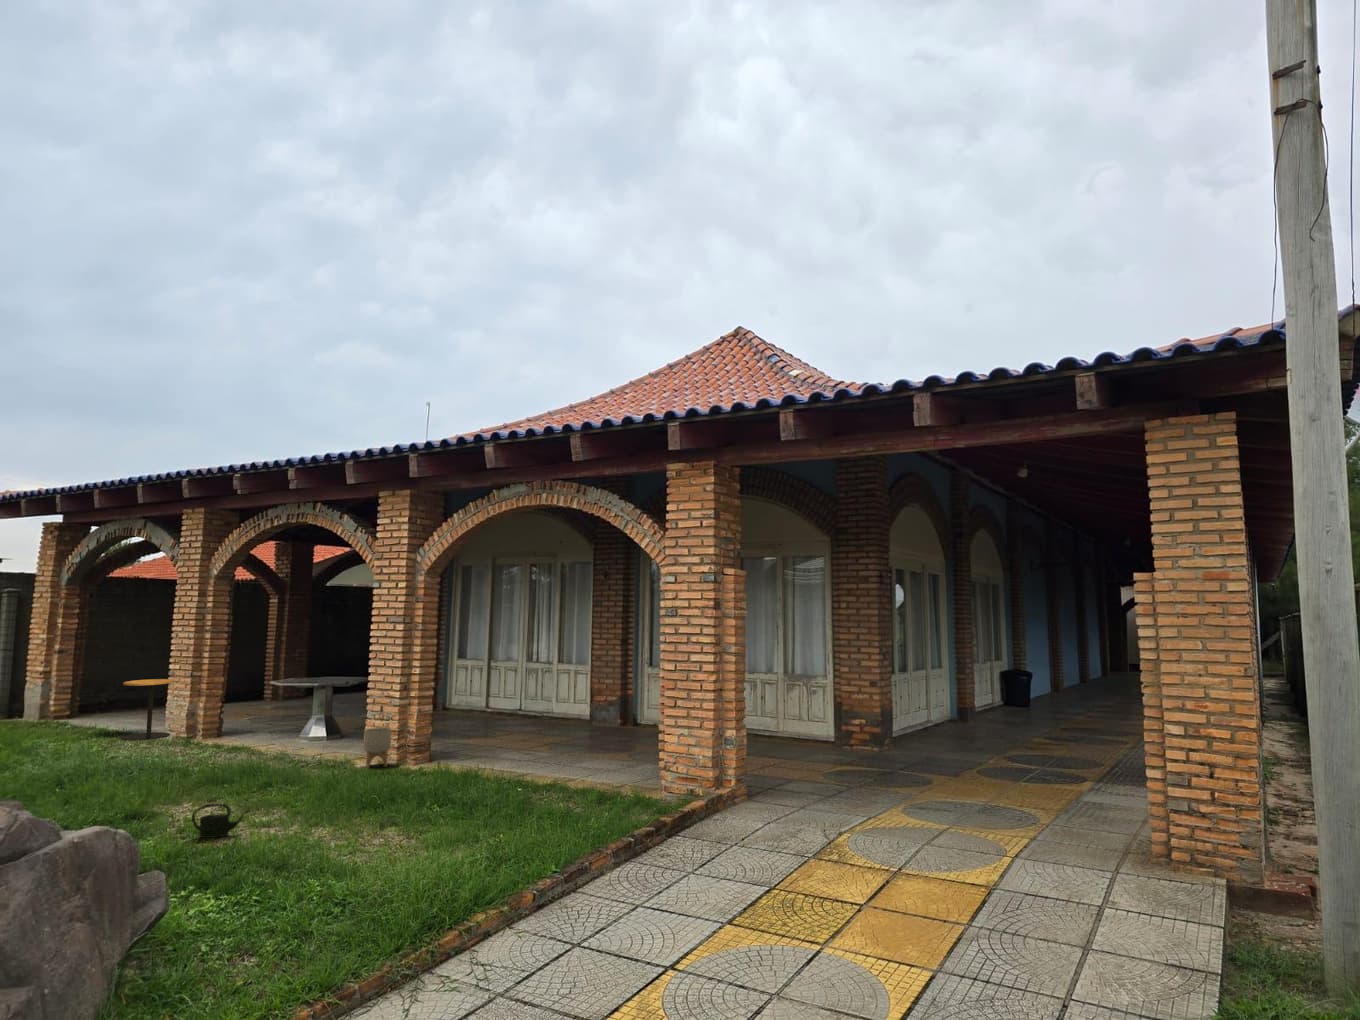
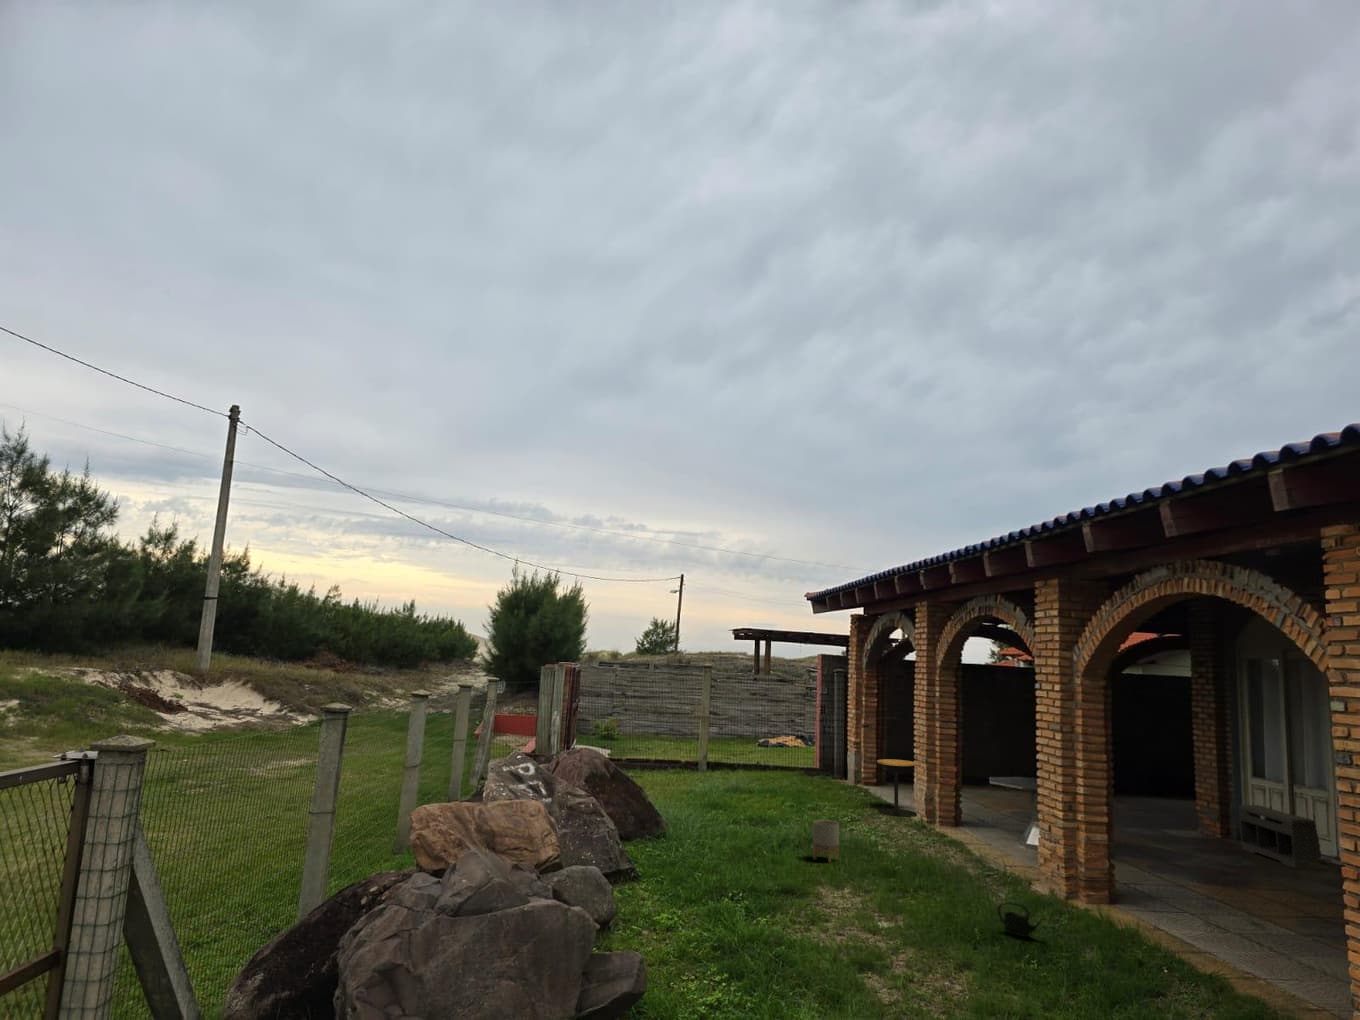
bench: none [455,675,519,716] -> present [1239,805,1322,870]
planter: present [363,728,391,768] -> present [813,820,839,863]
watering can: present [192,804,249,838] -> present [997,902,1045,937]

